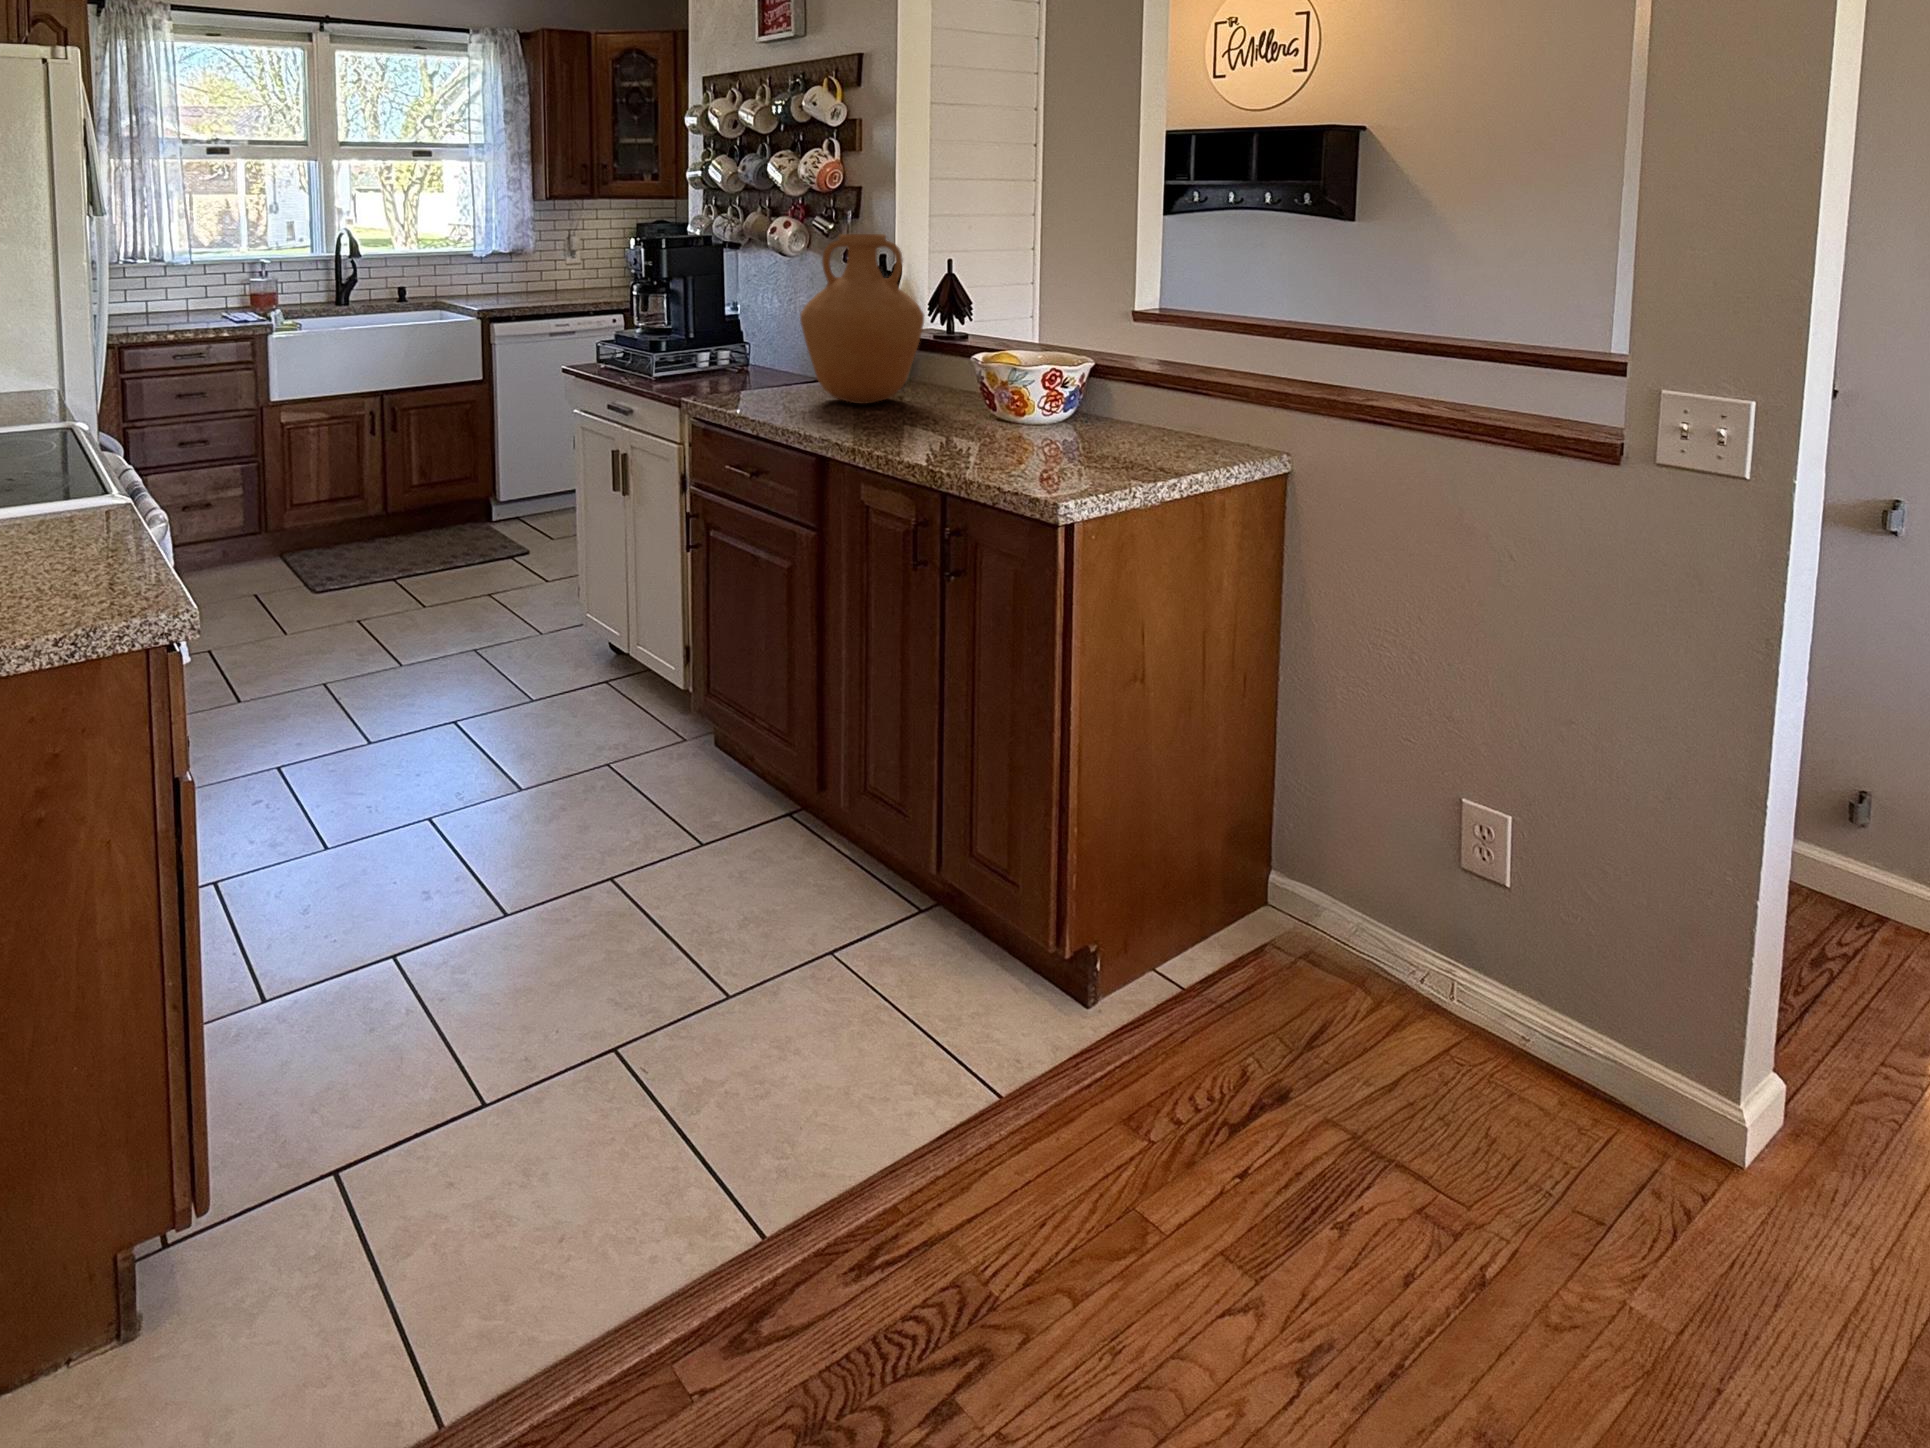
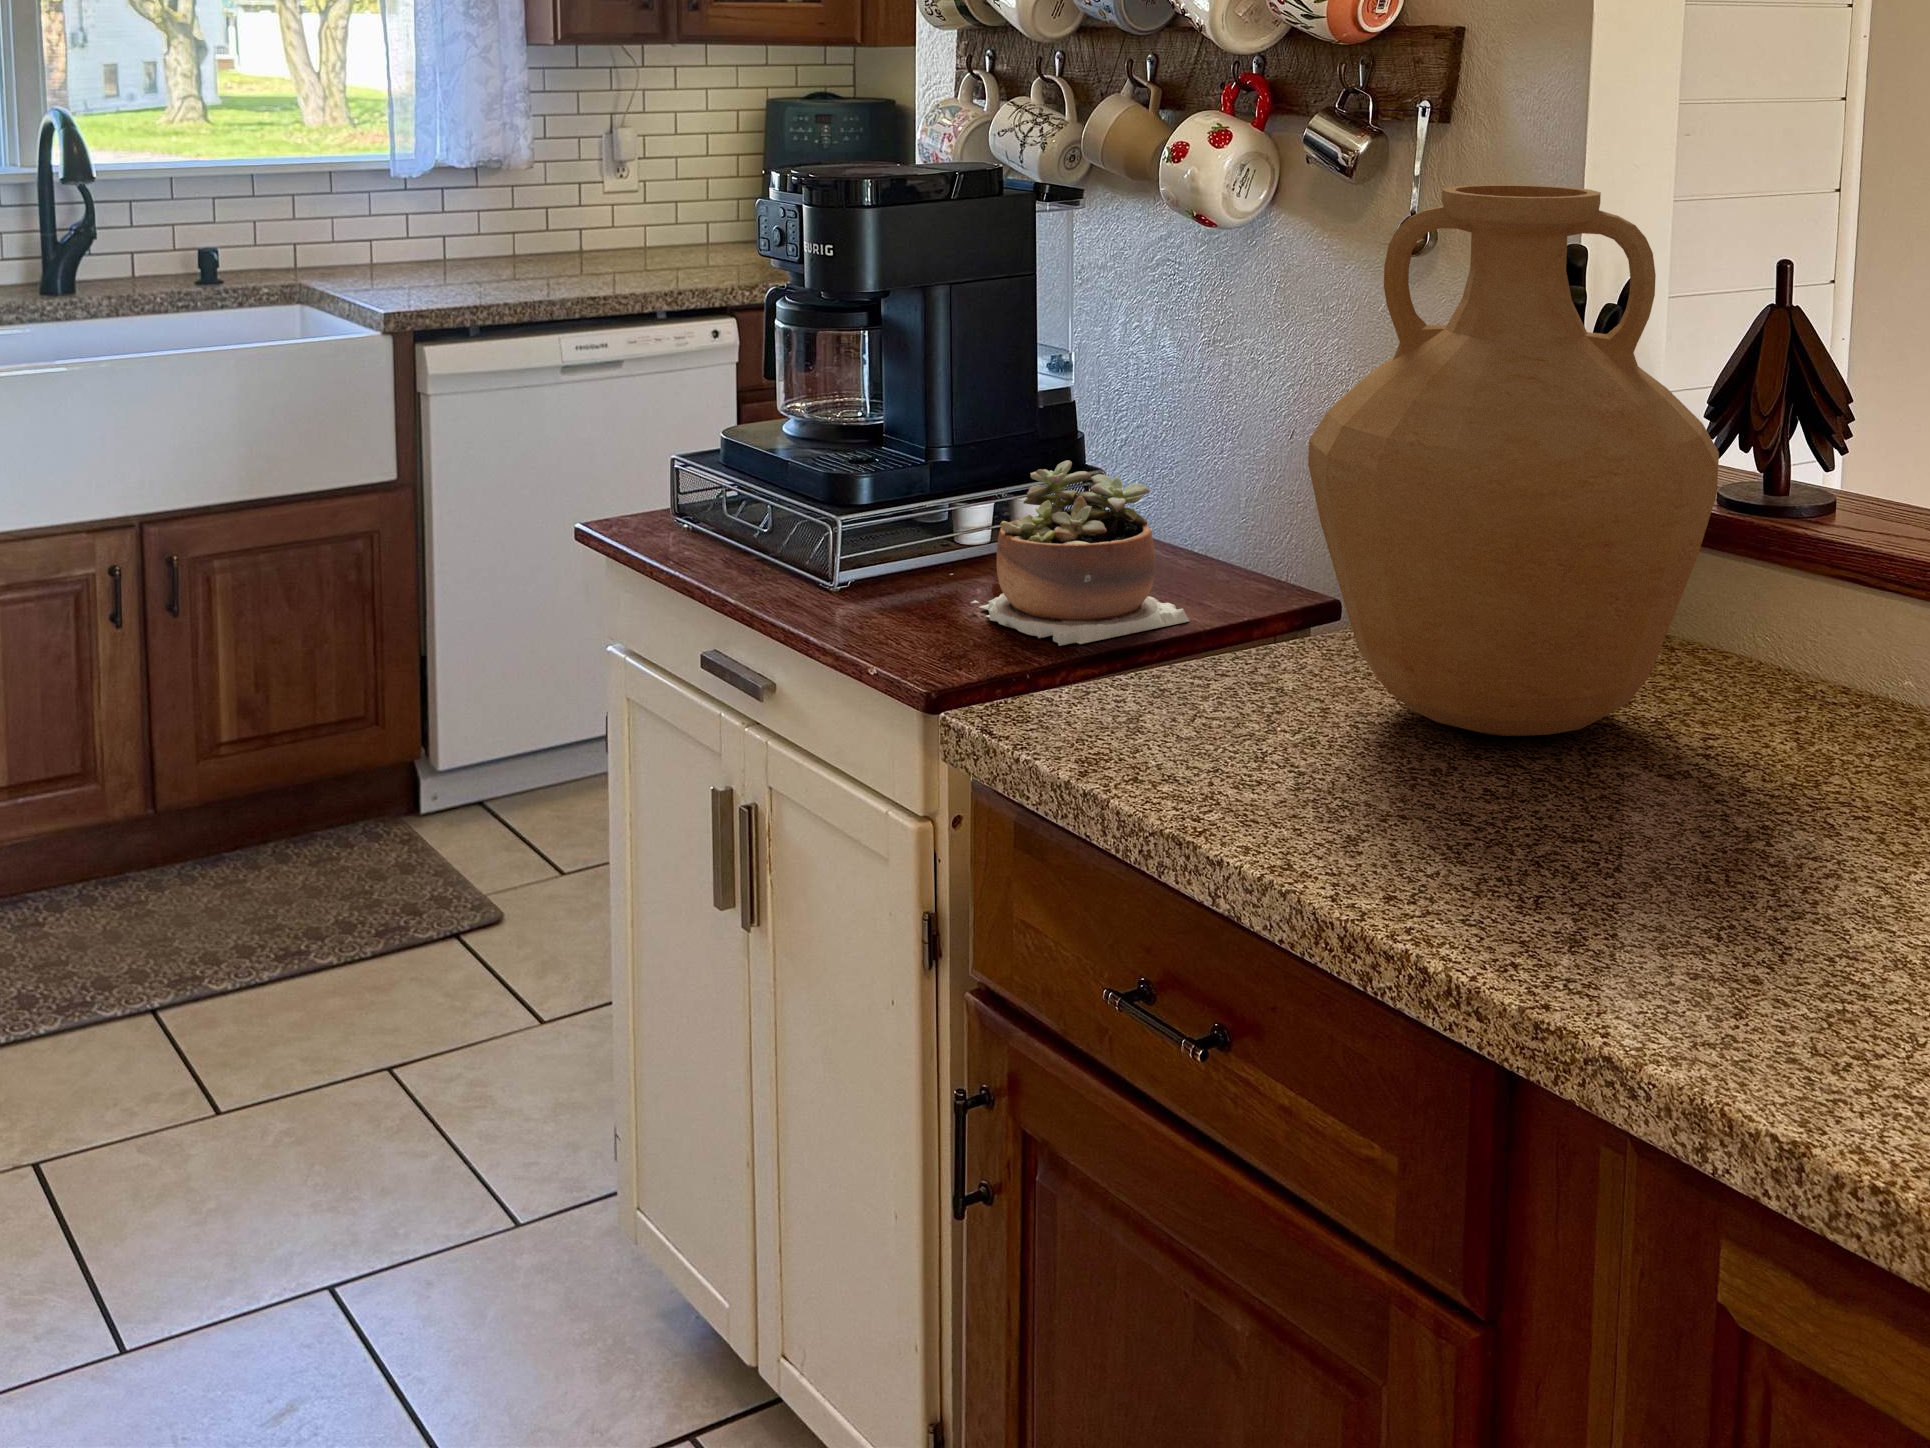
succulent plant: none [701,332,773,389] -> present [971,460,1190,646]

